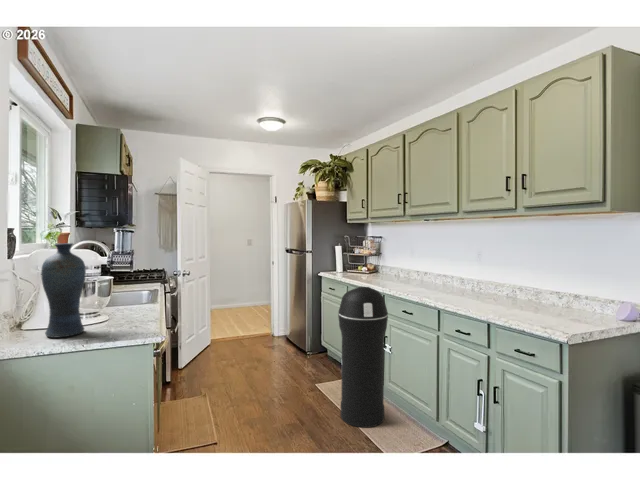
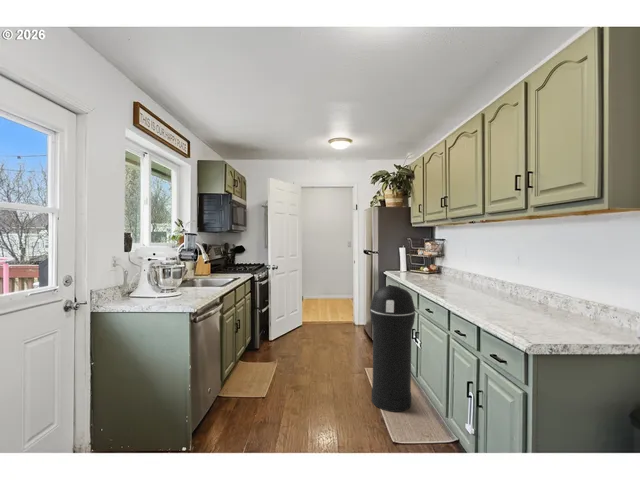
vase: present [41,243,86,338] -> none [133,244,159,304]

